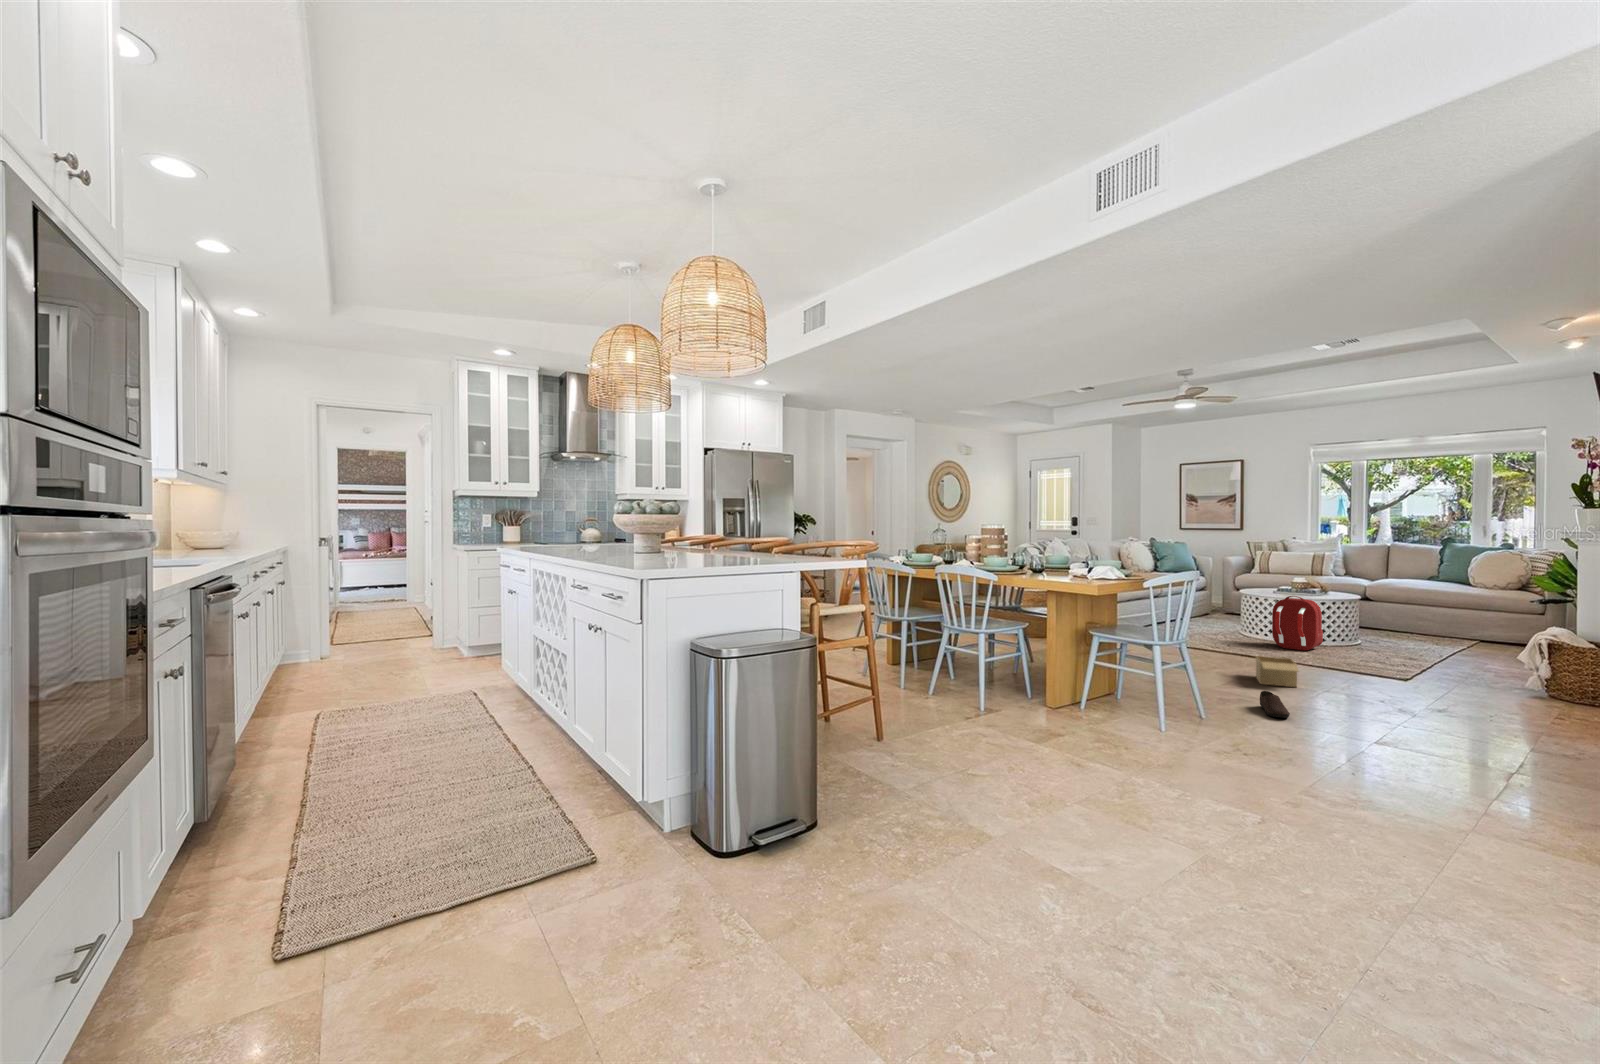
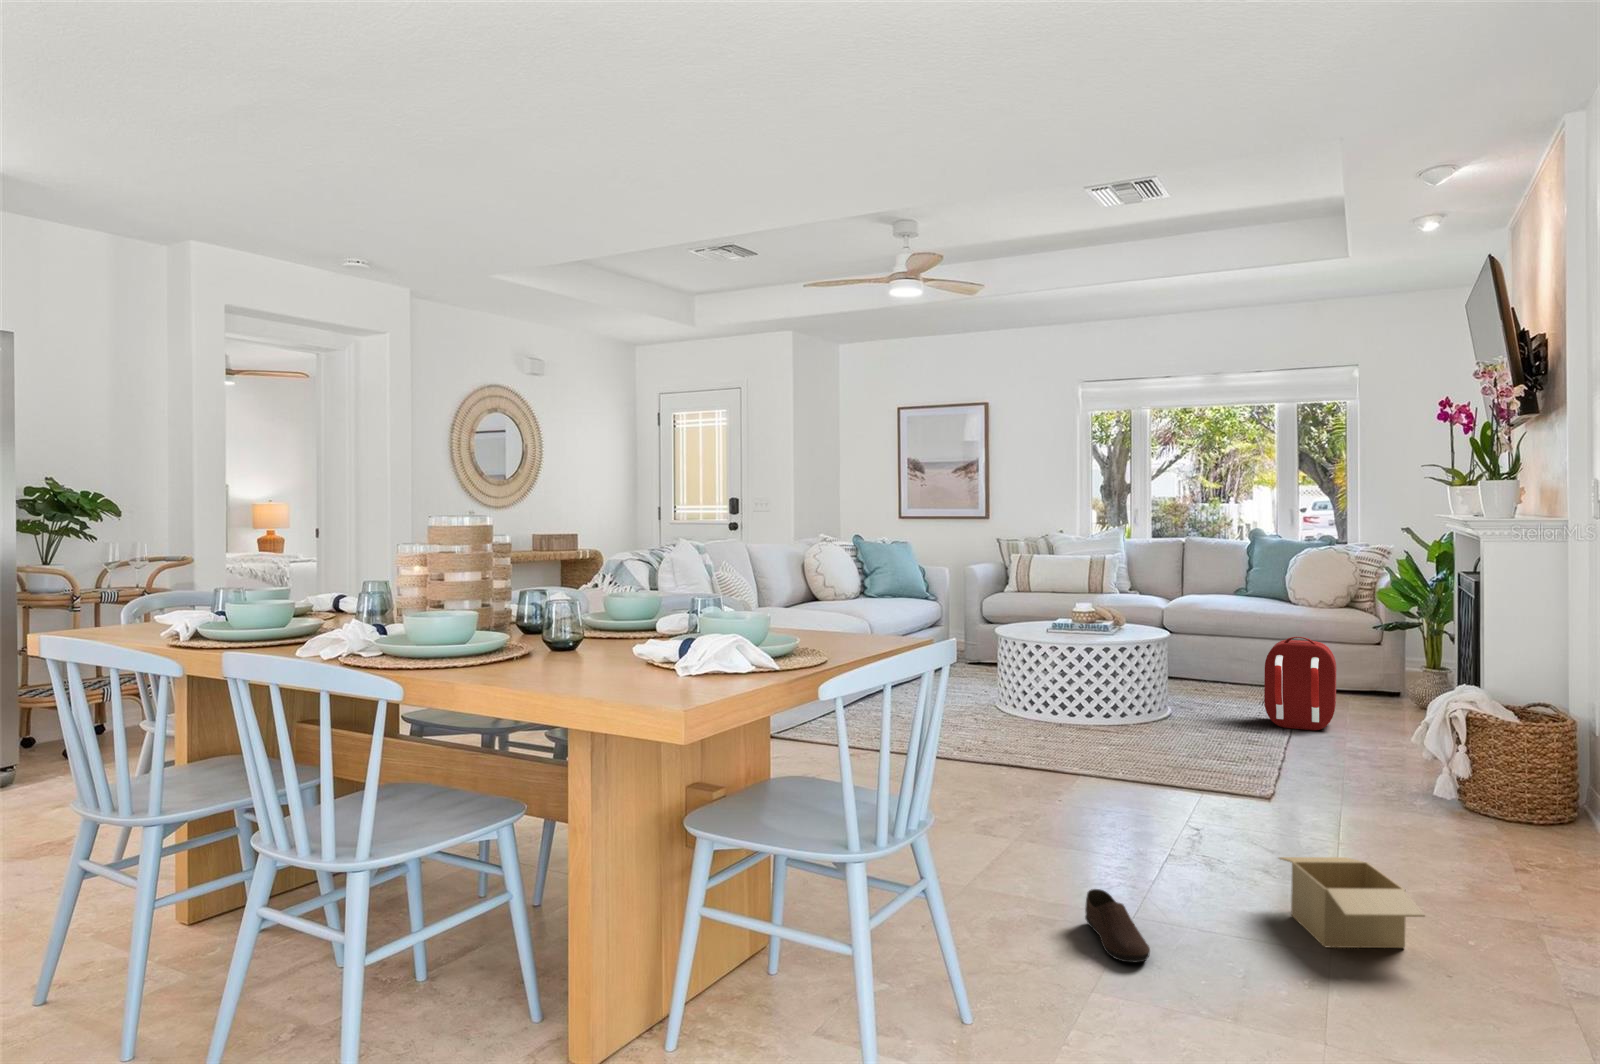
backpack: present [1272,596,1323,651] -> present [1262,637,1336,730]
cardboard box: present [1256,656,1299,687] -> present [1279,857,1425,948]

